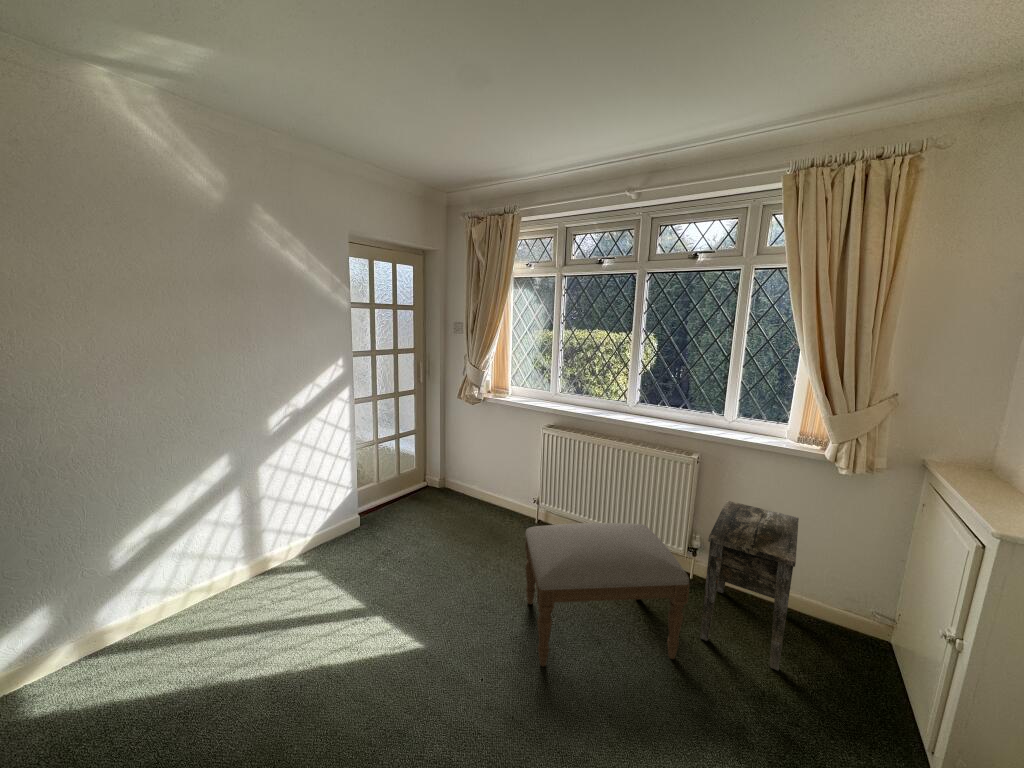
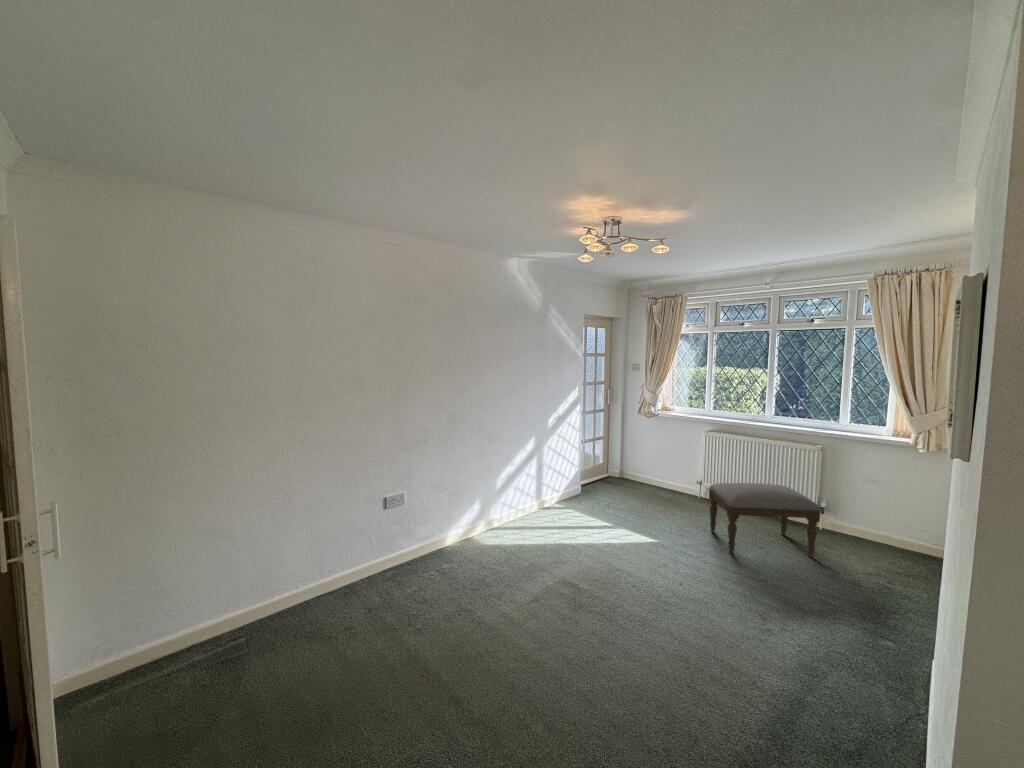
side table: present [700,500,799,671] -> none [829,475,895,567]

